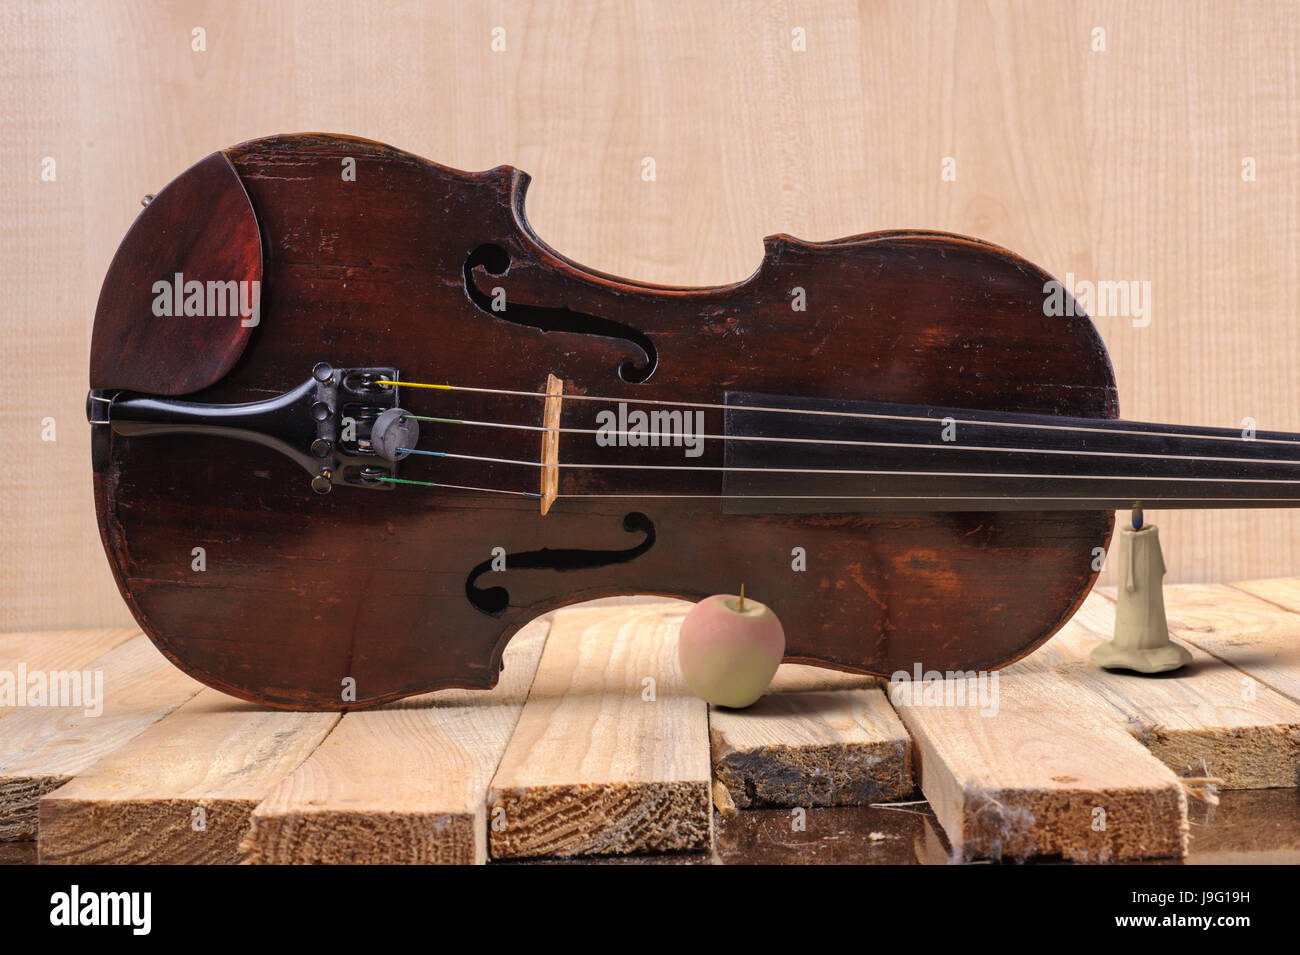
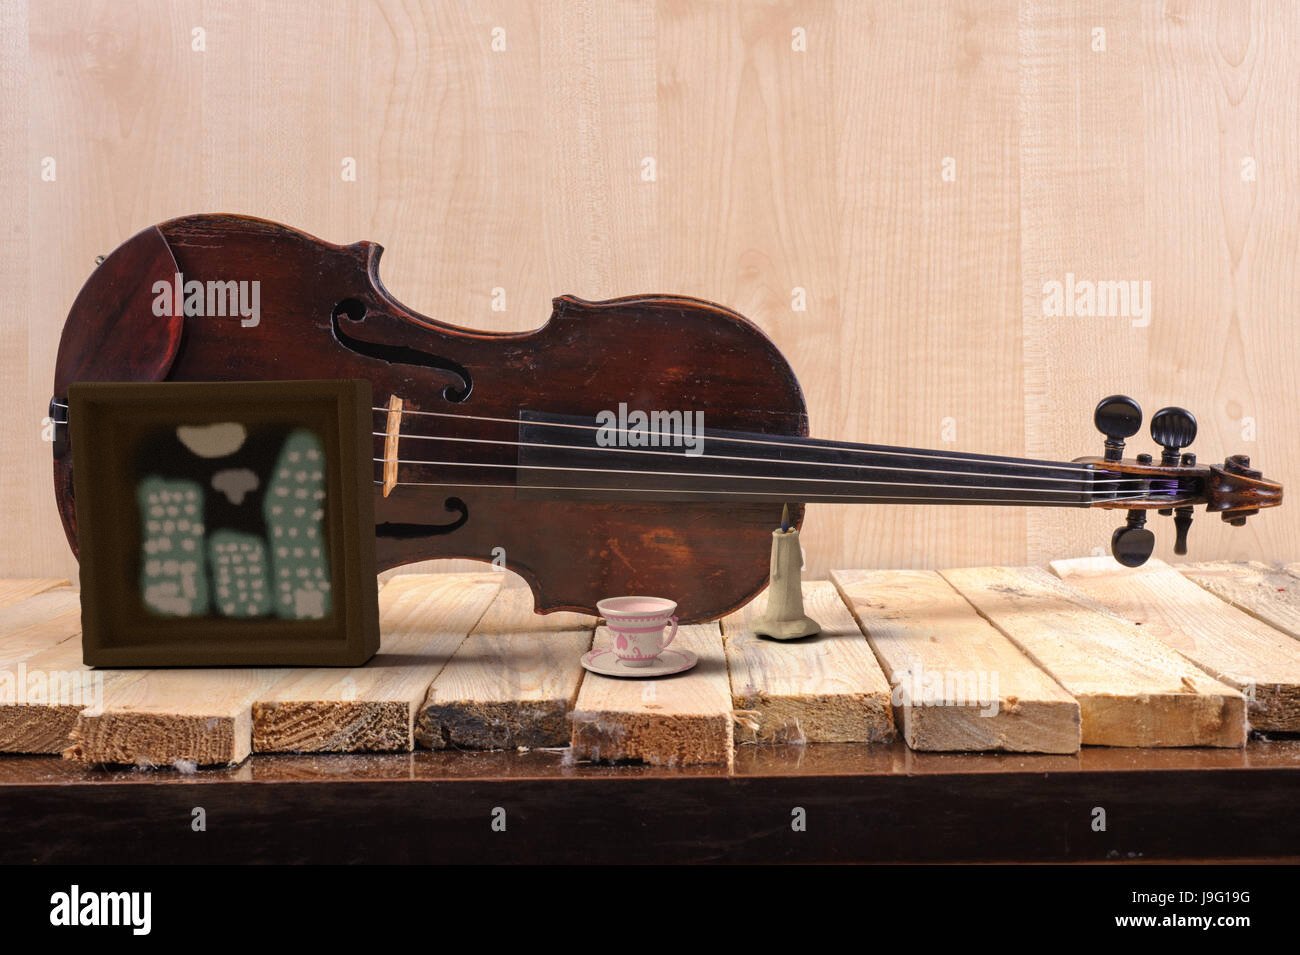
picture frame: none [202,339,616,744] -> present [67,379,381,667]
apple: present [678,584,785,708] -> none [427,562,508,654]
teacup: none [906,621,1075,732] -> present [580,596,698,677]

